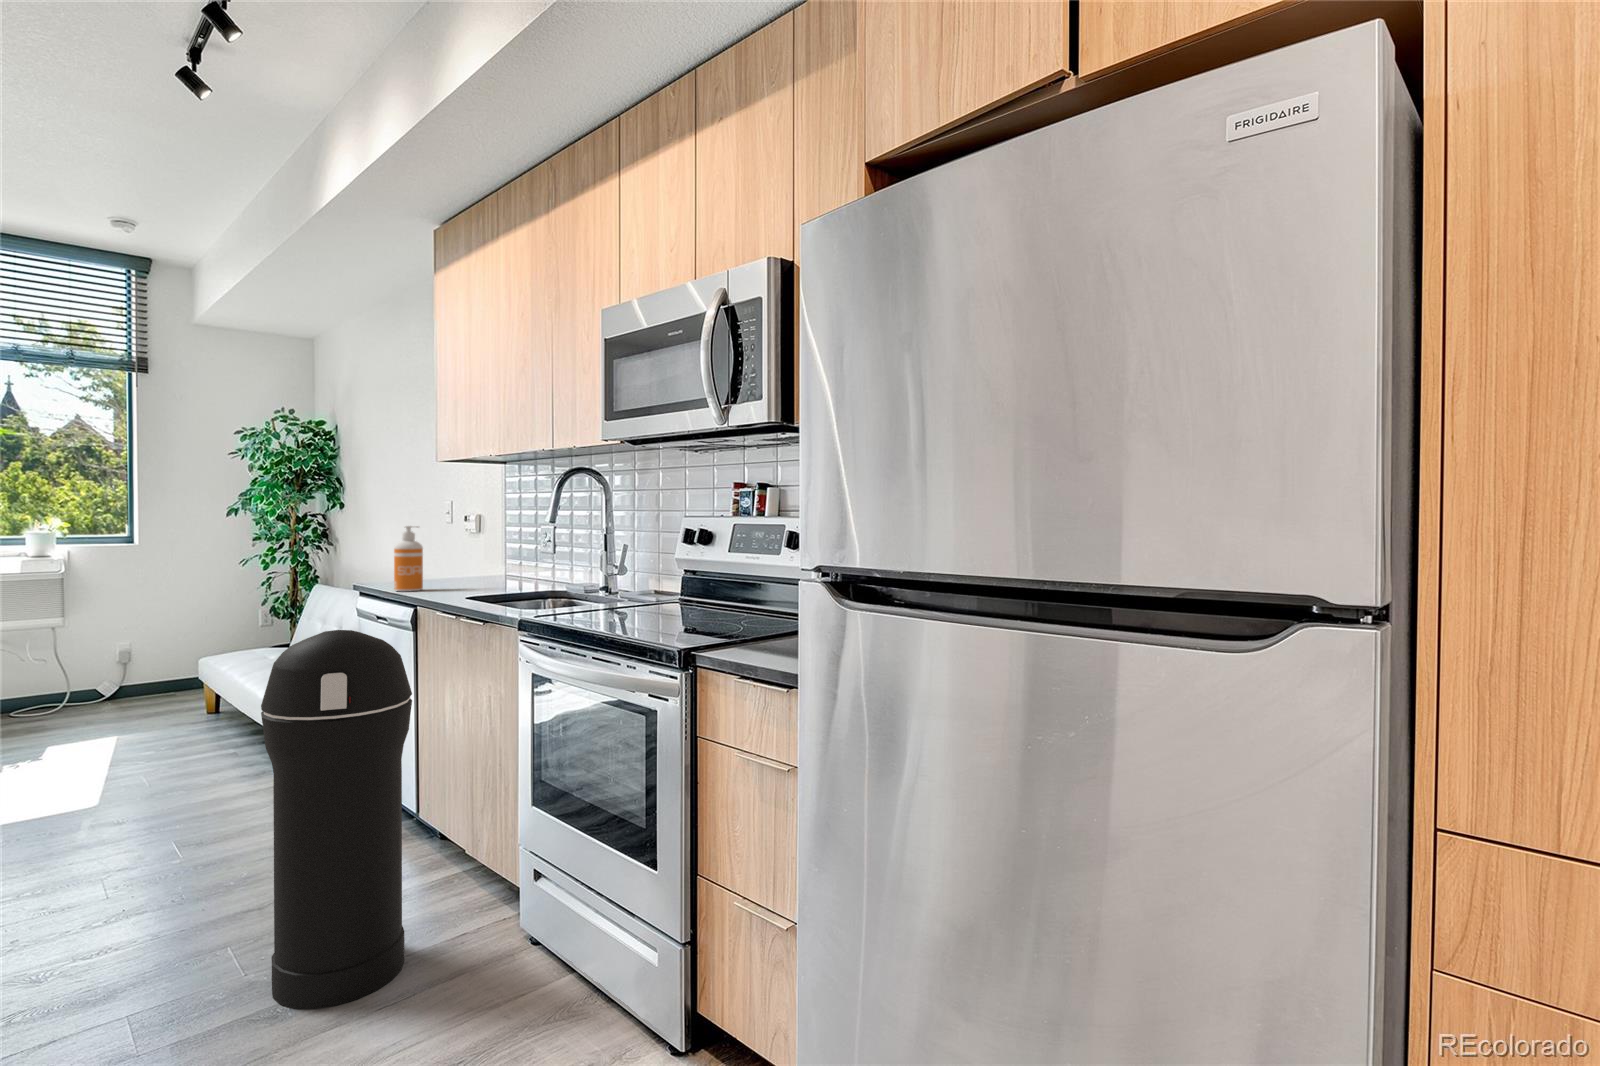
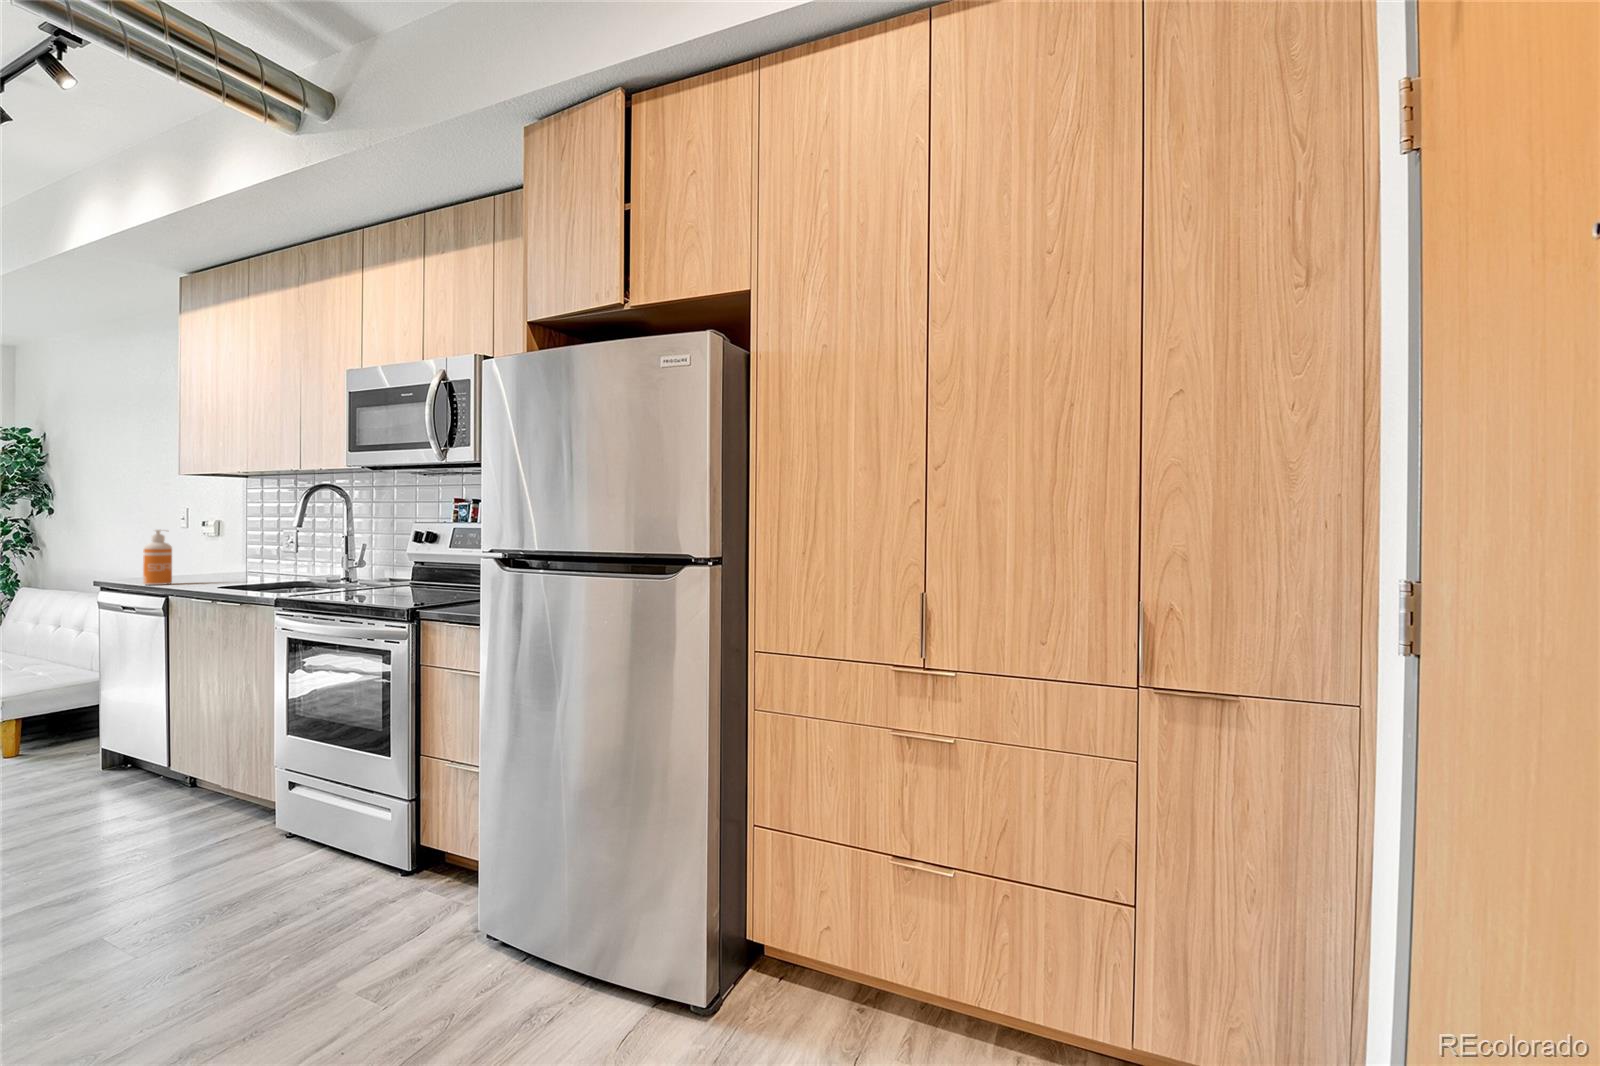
trash can: present [261,630,412,1009] -> none [49,607,185,893]

